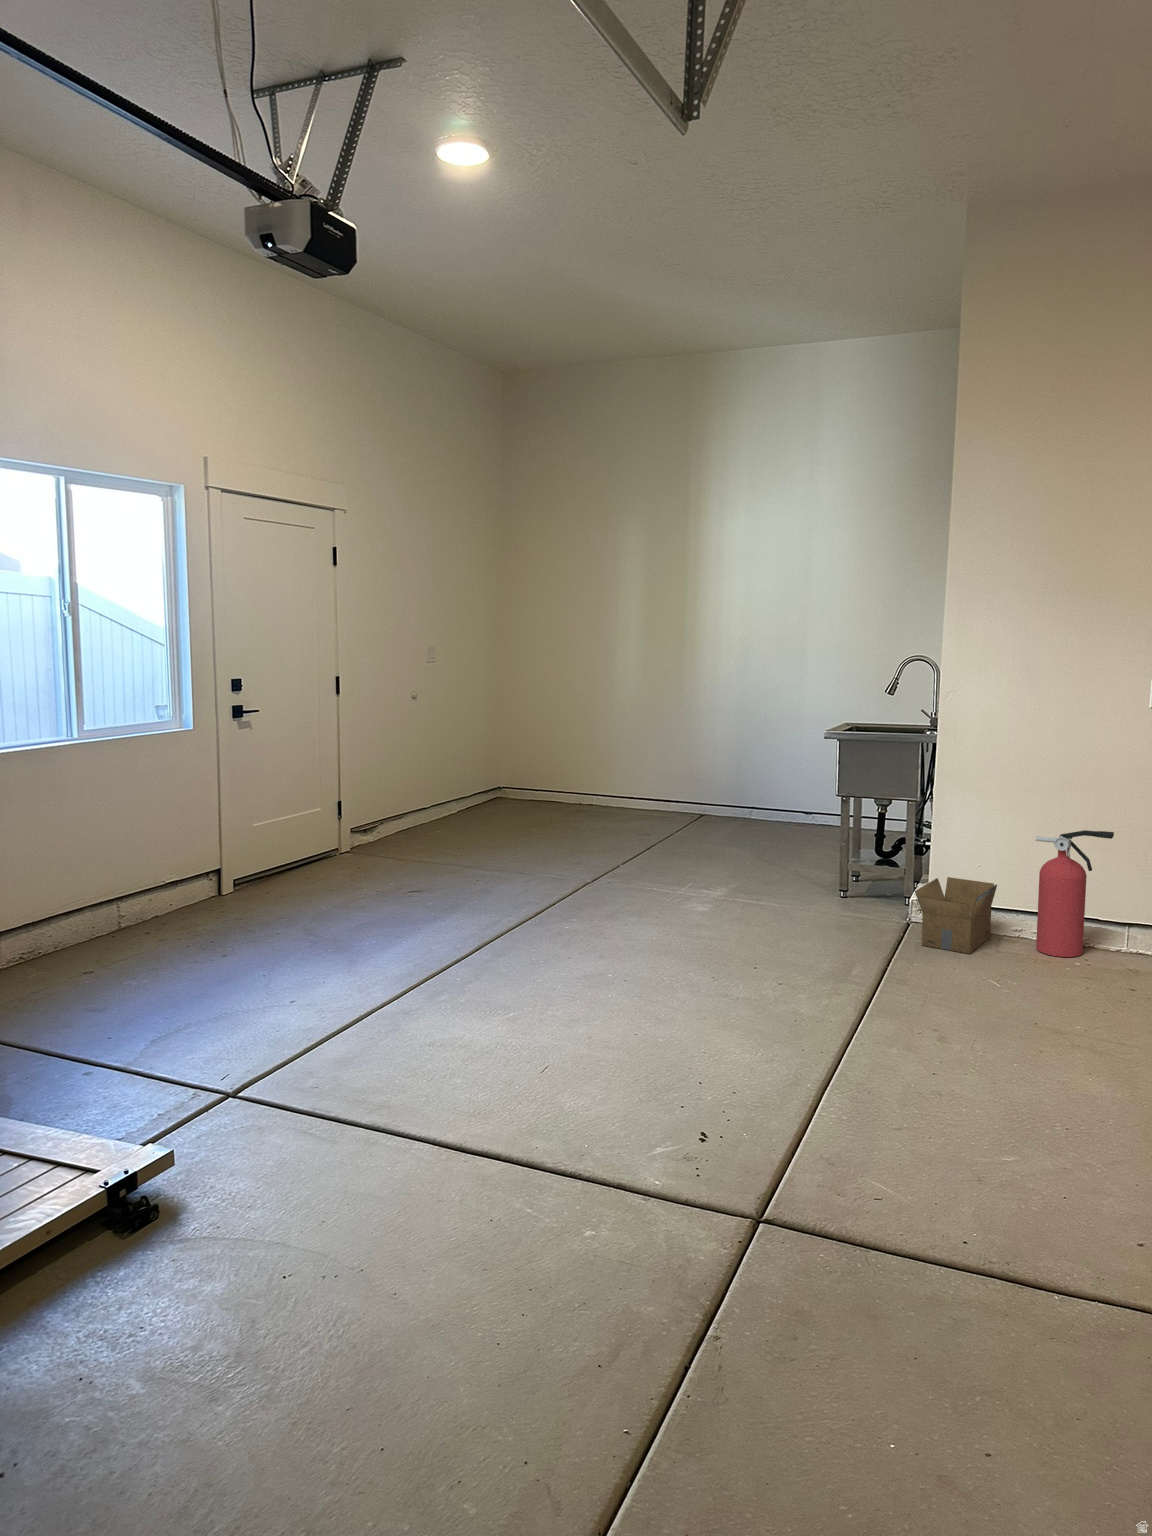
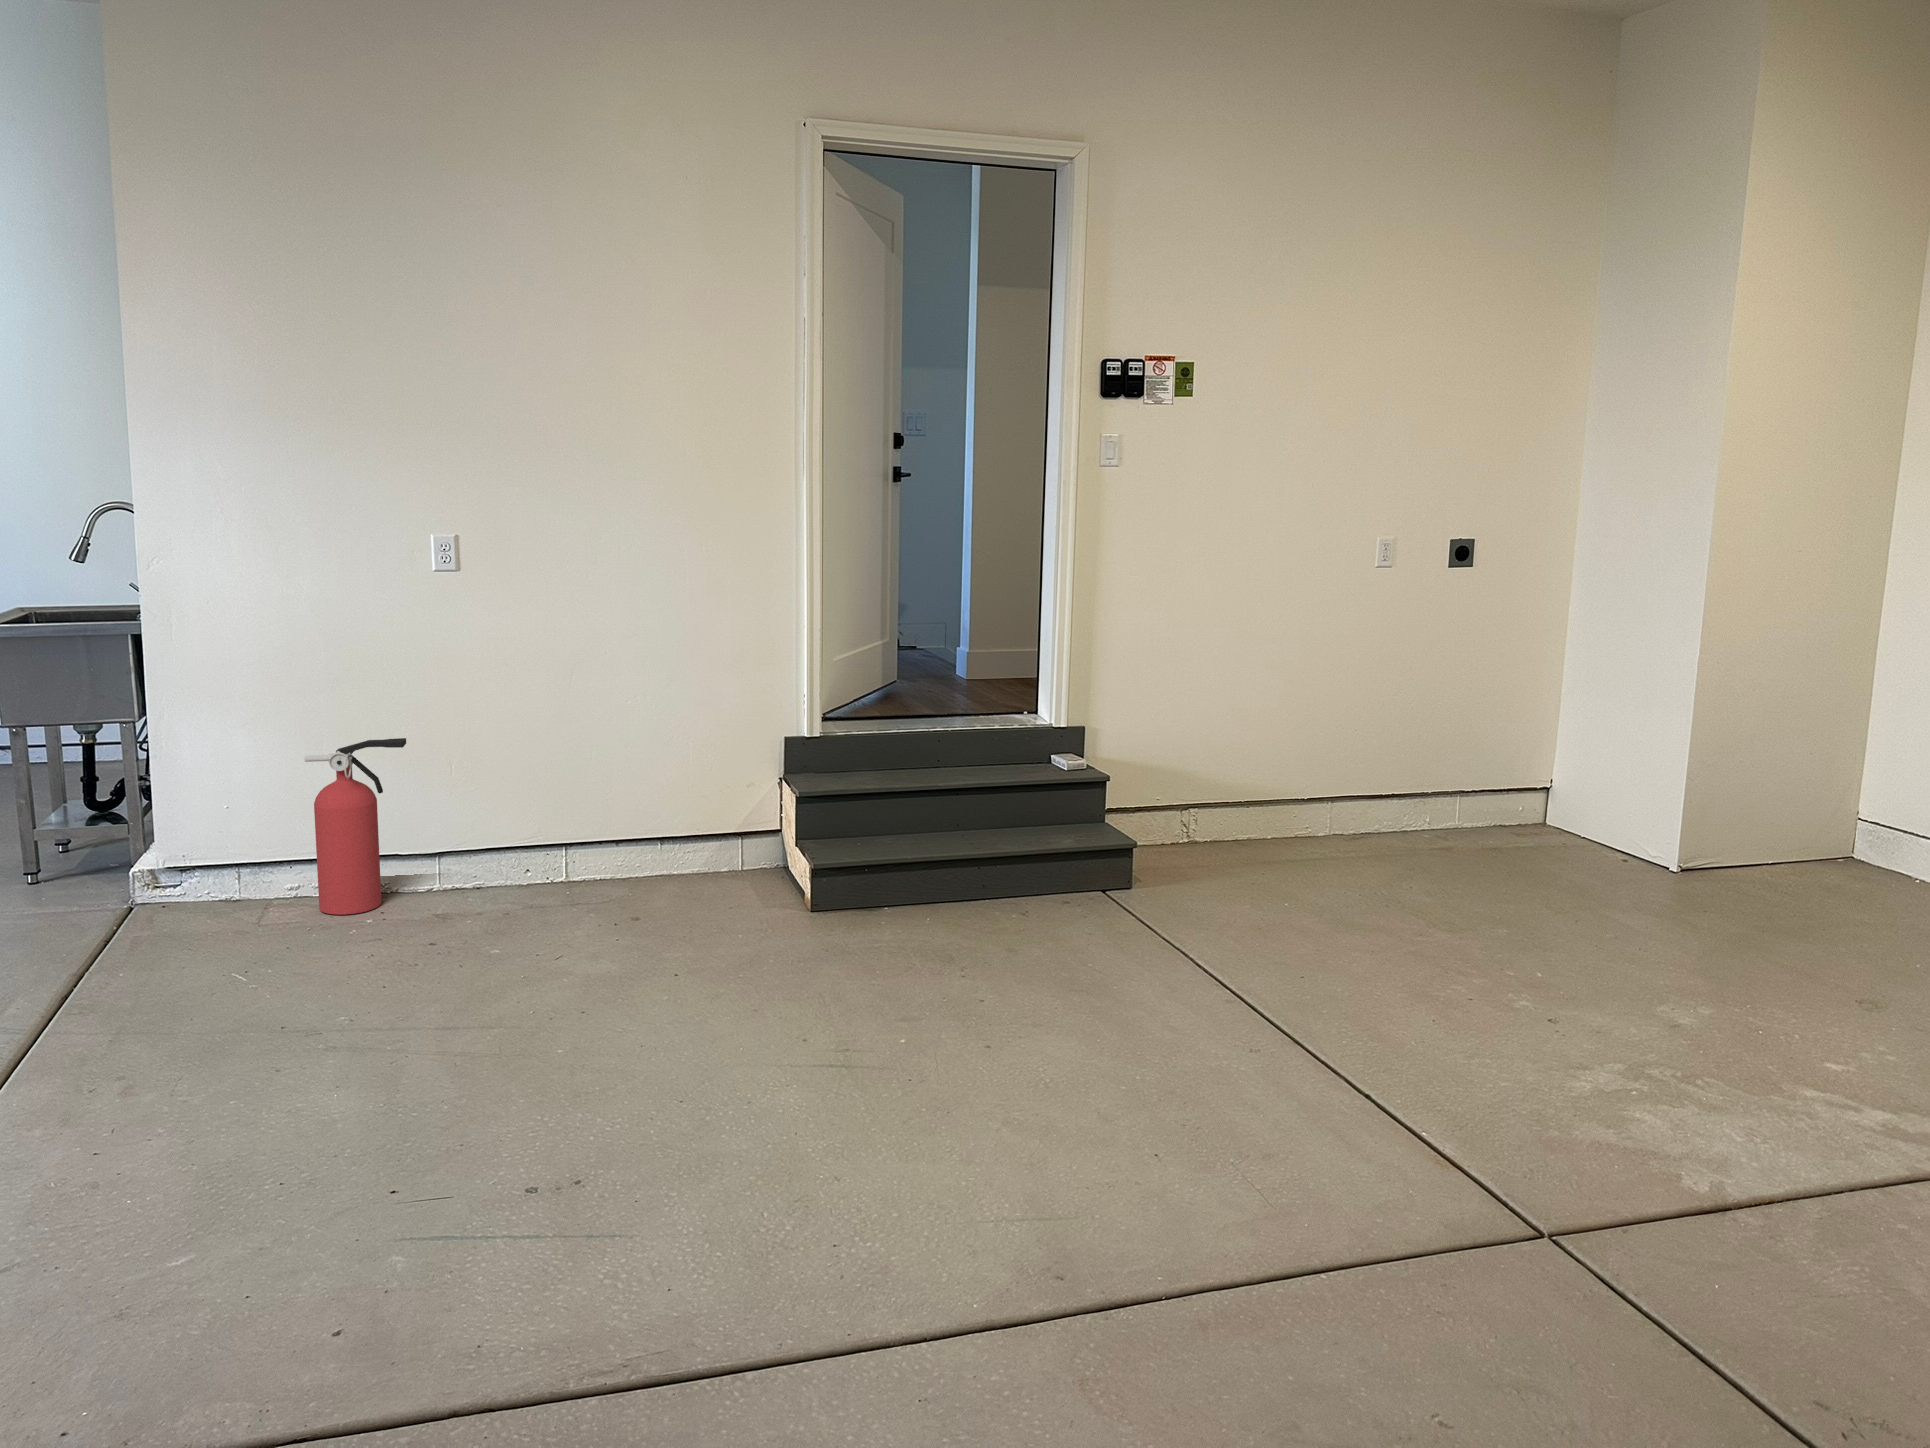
cardboard box: present [915,877,997,954] -> none [126,829,258,938]

